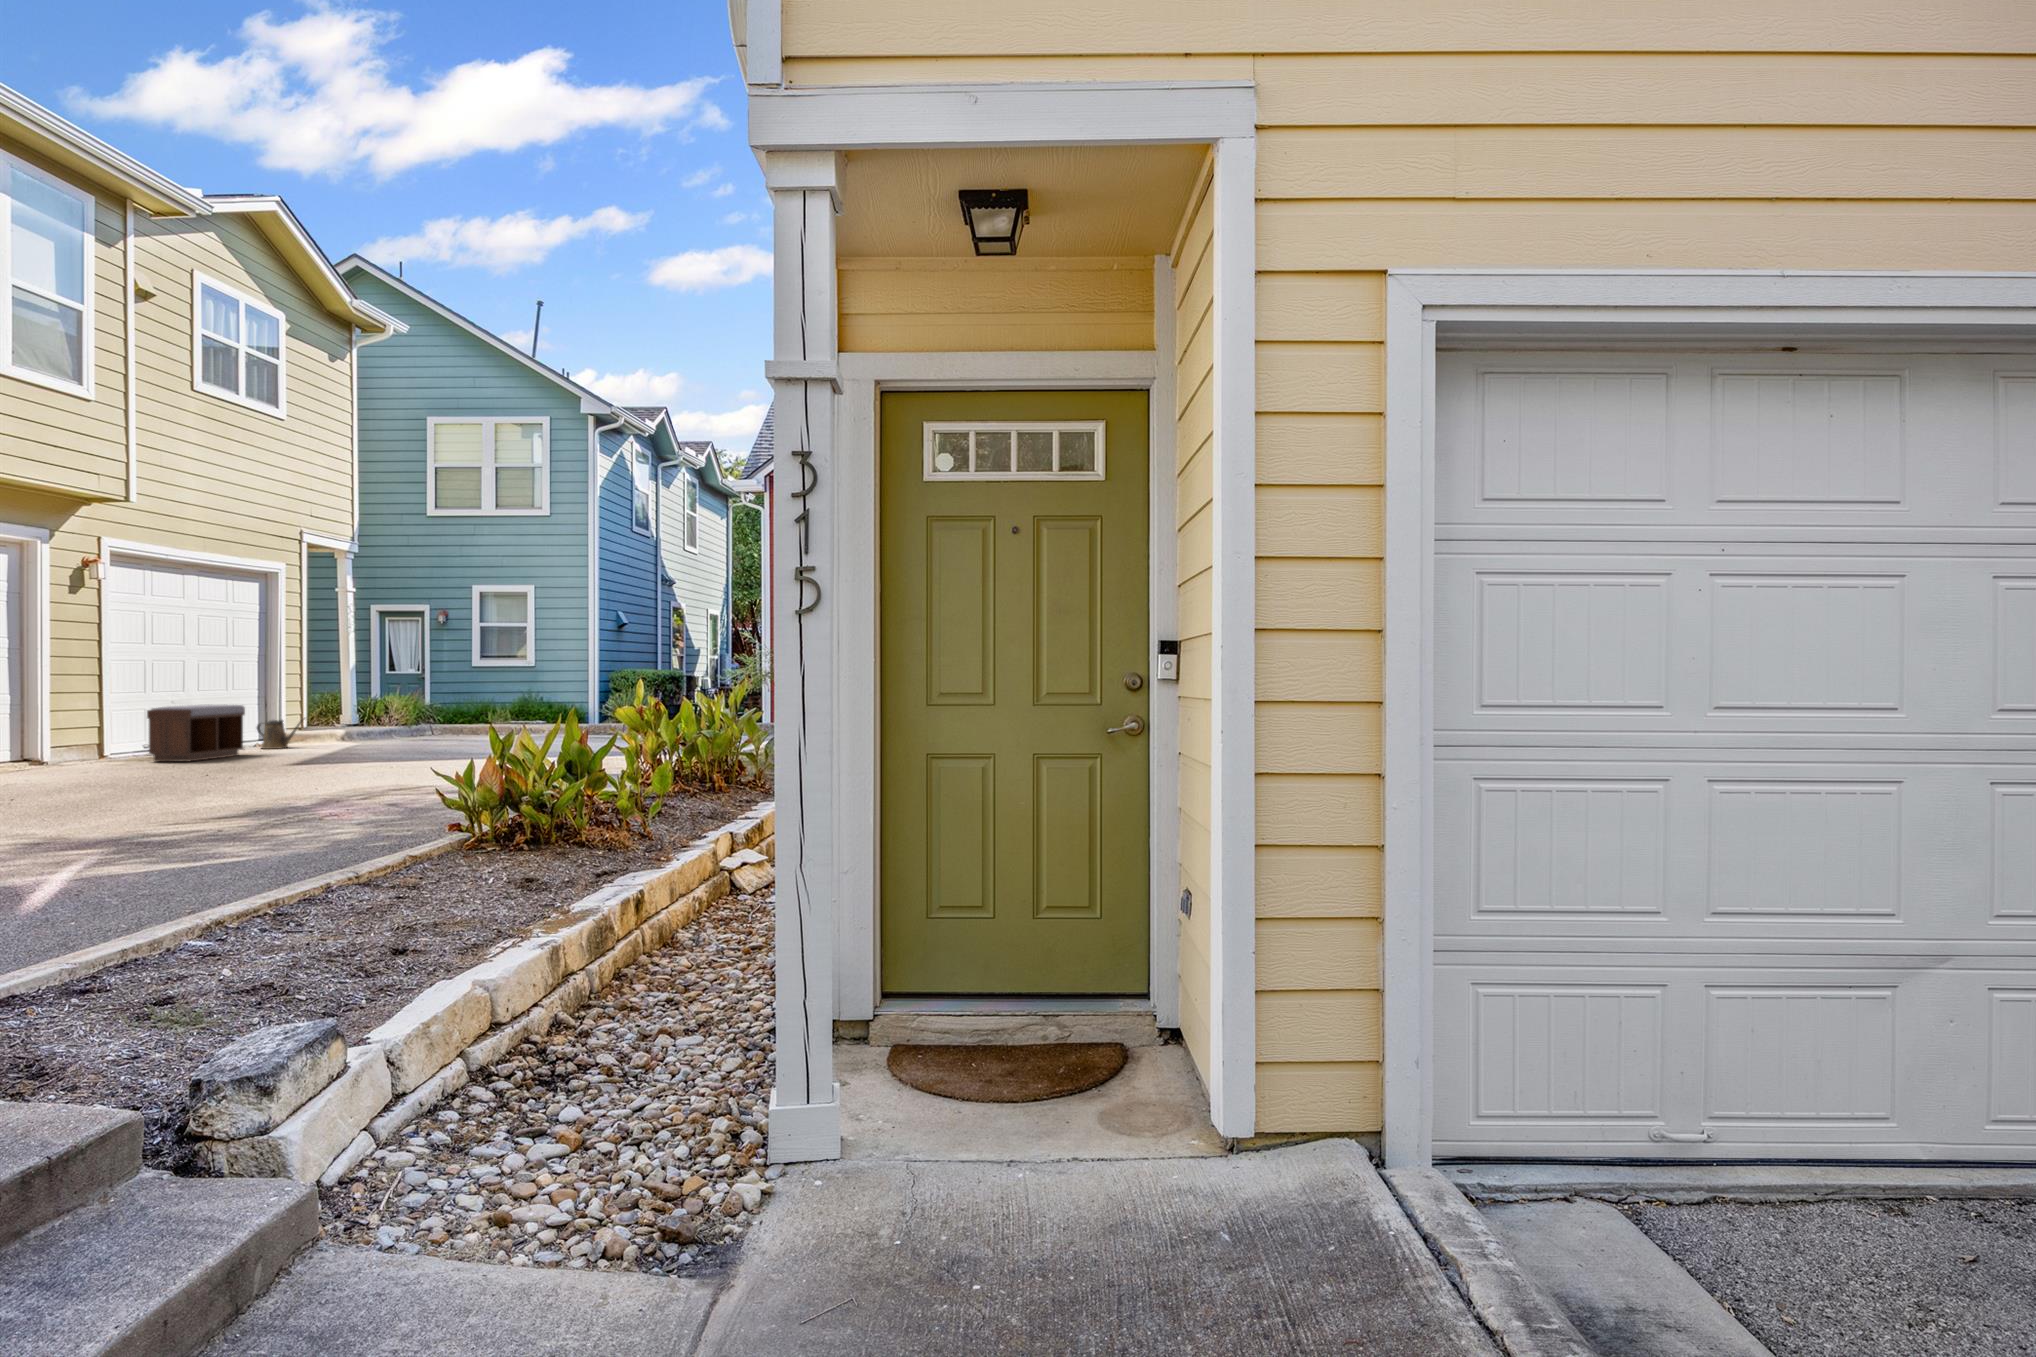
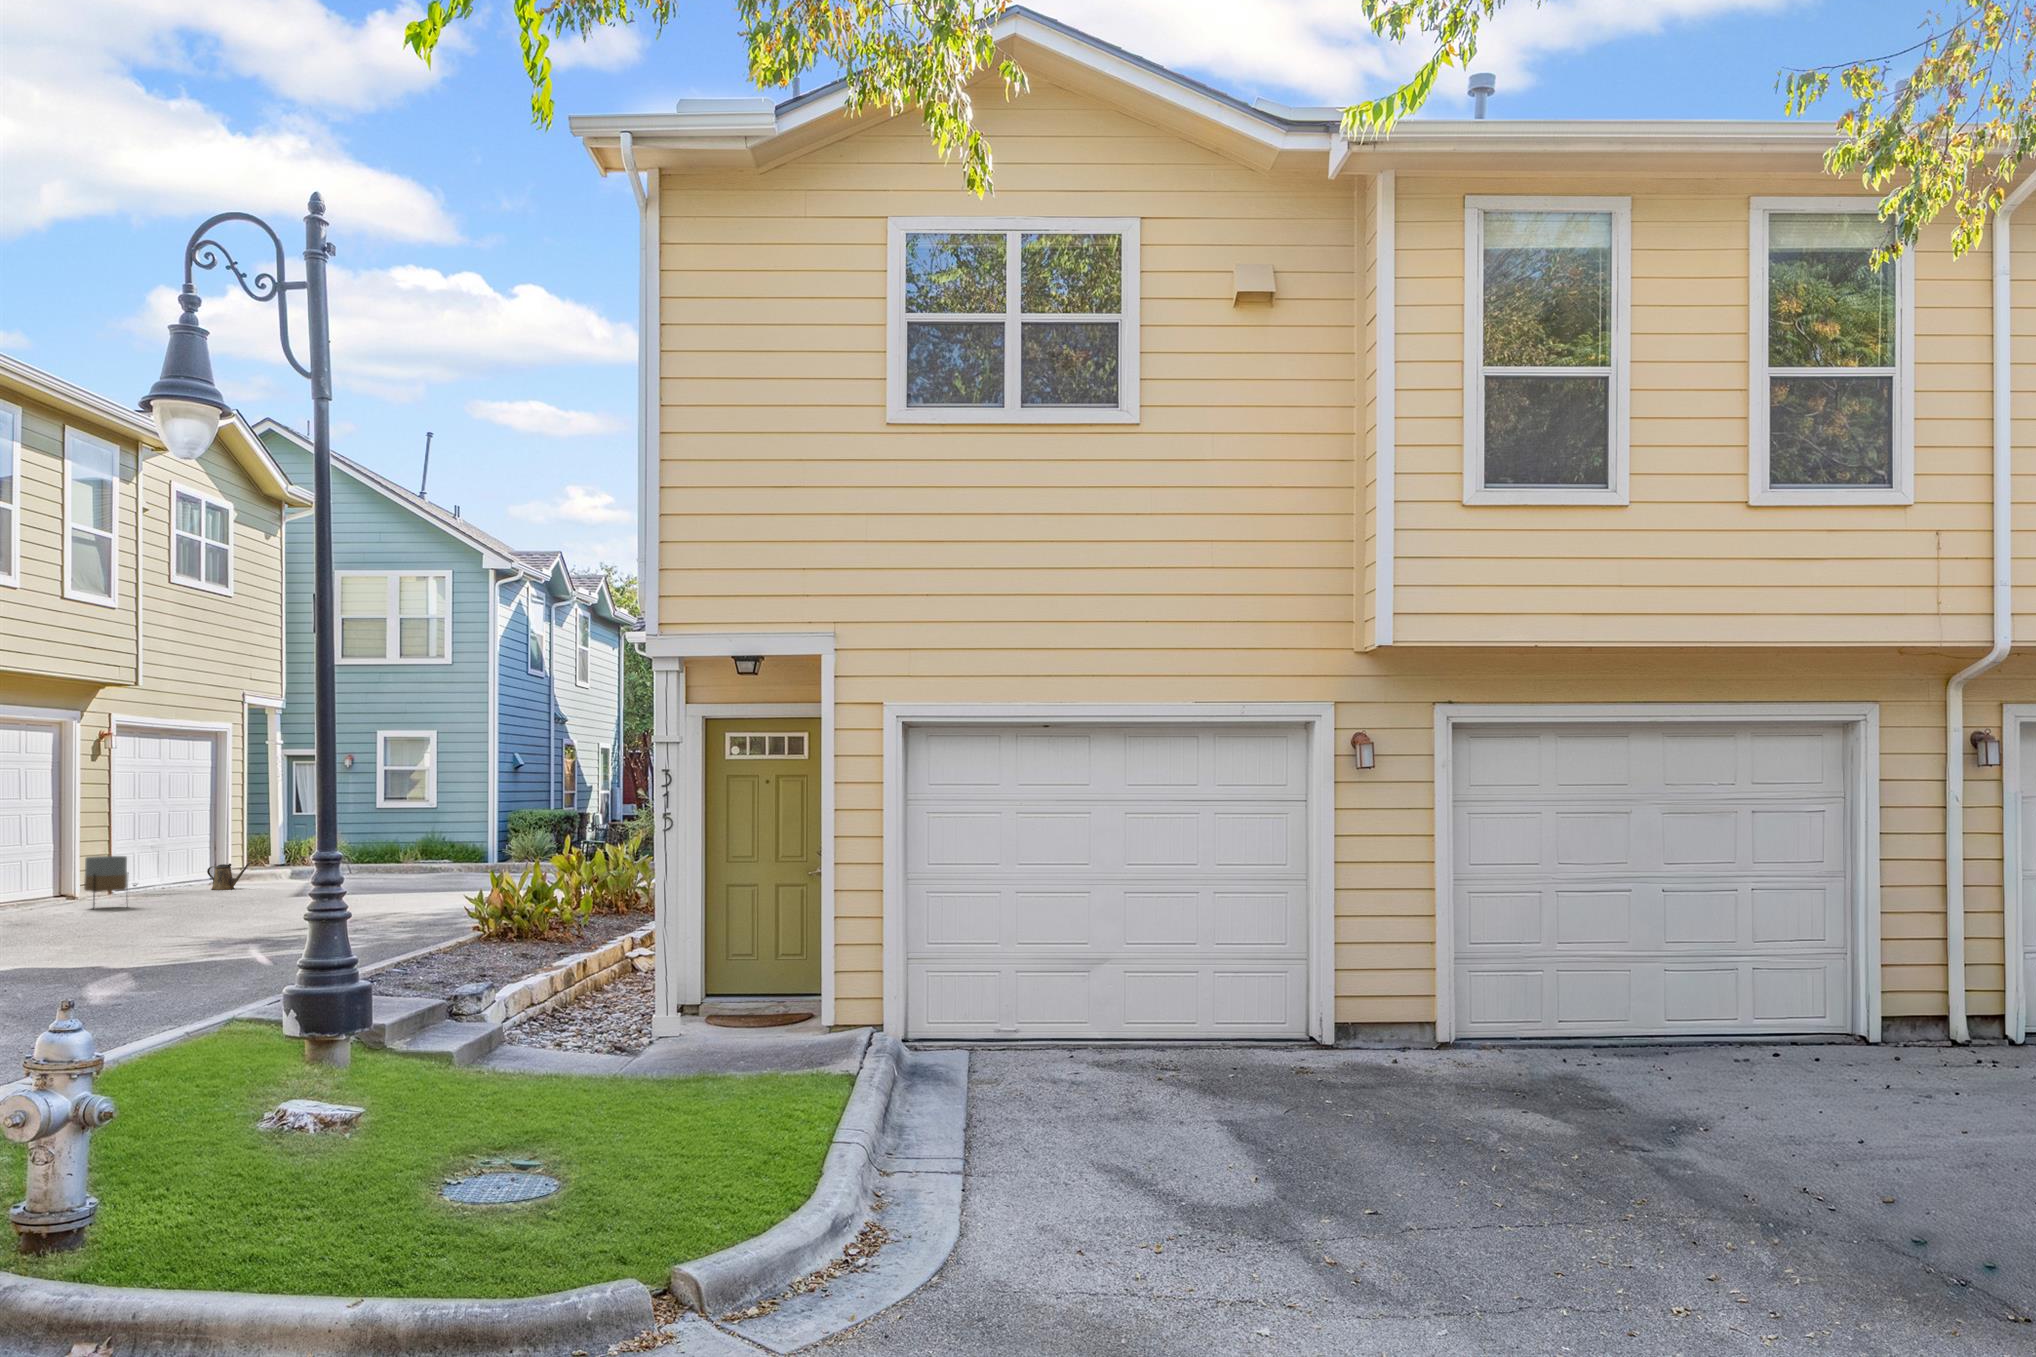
bench: present [147,704,245,762] -> none [138,851,209,900]
planter: none [53,709,113,775] -> present [84,856,128,906]

